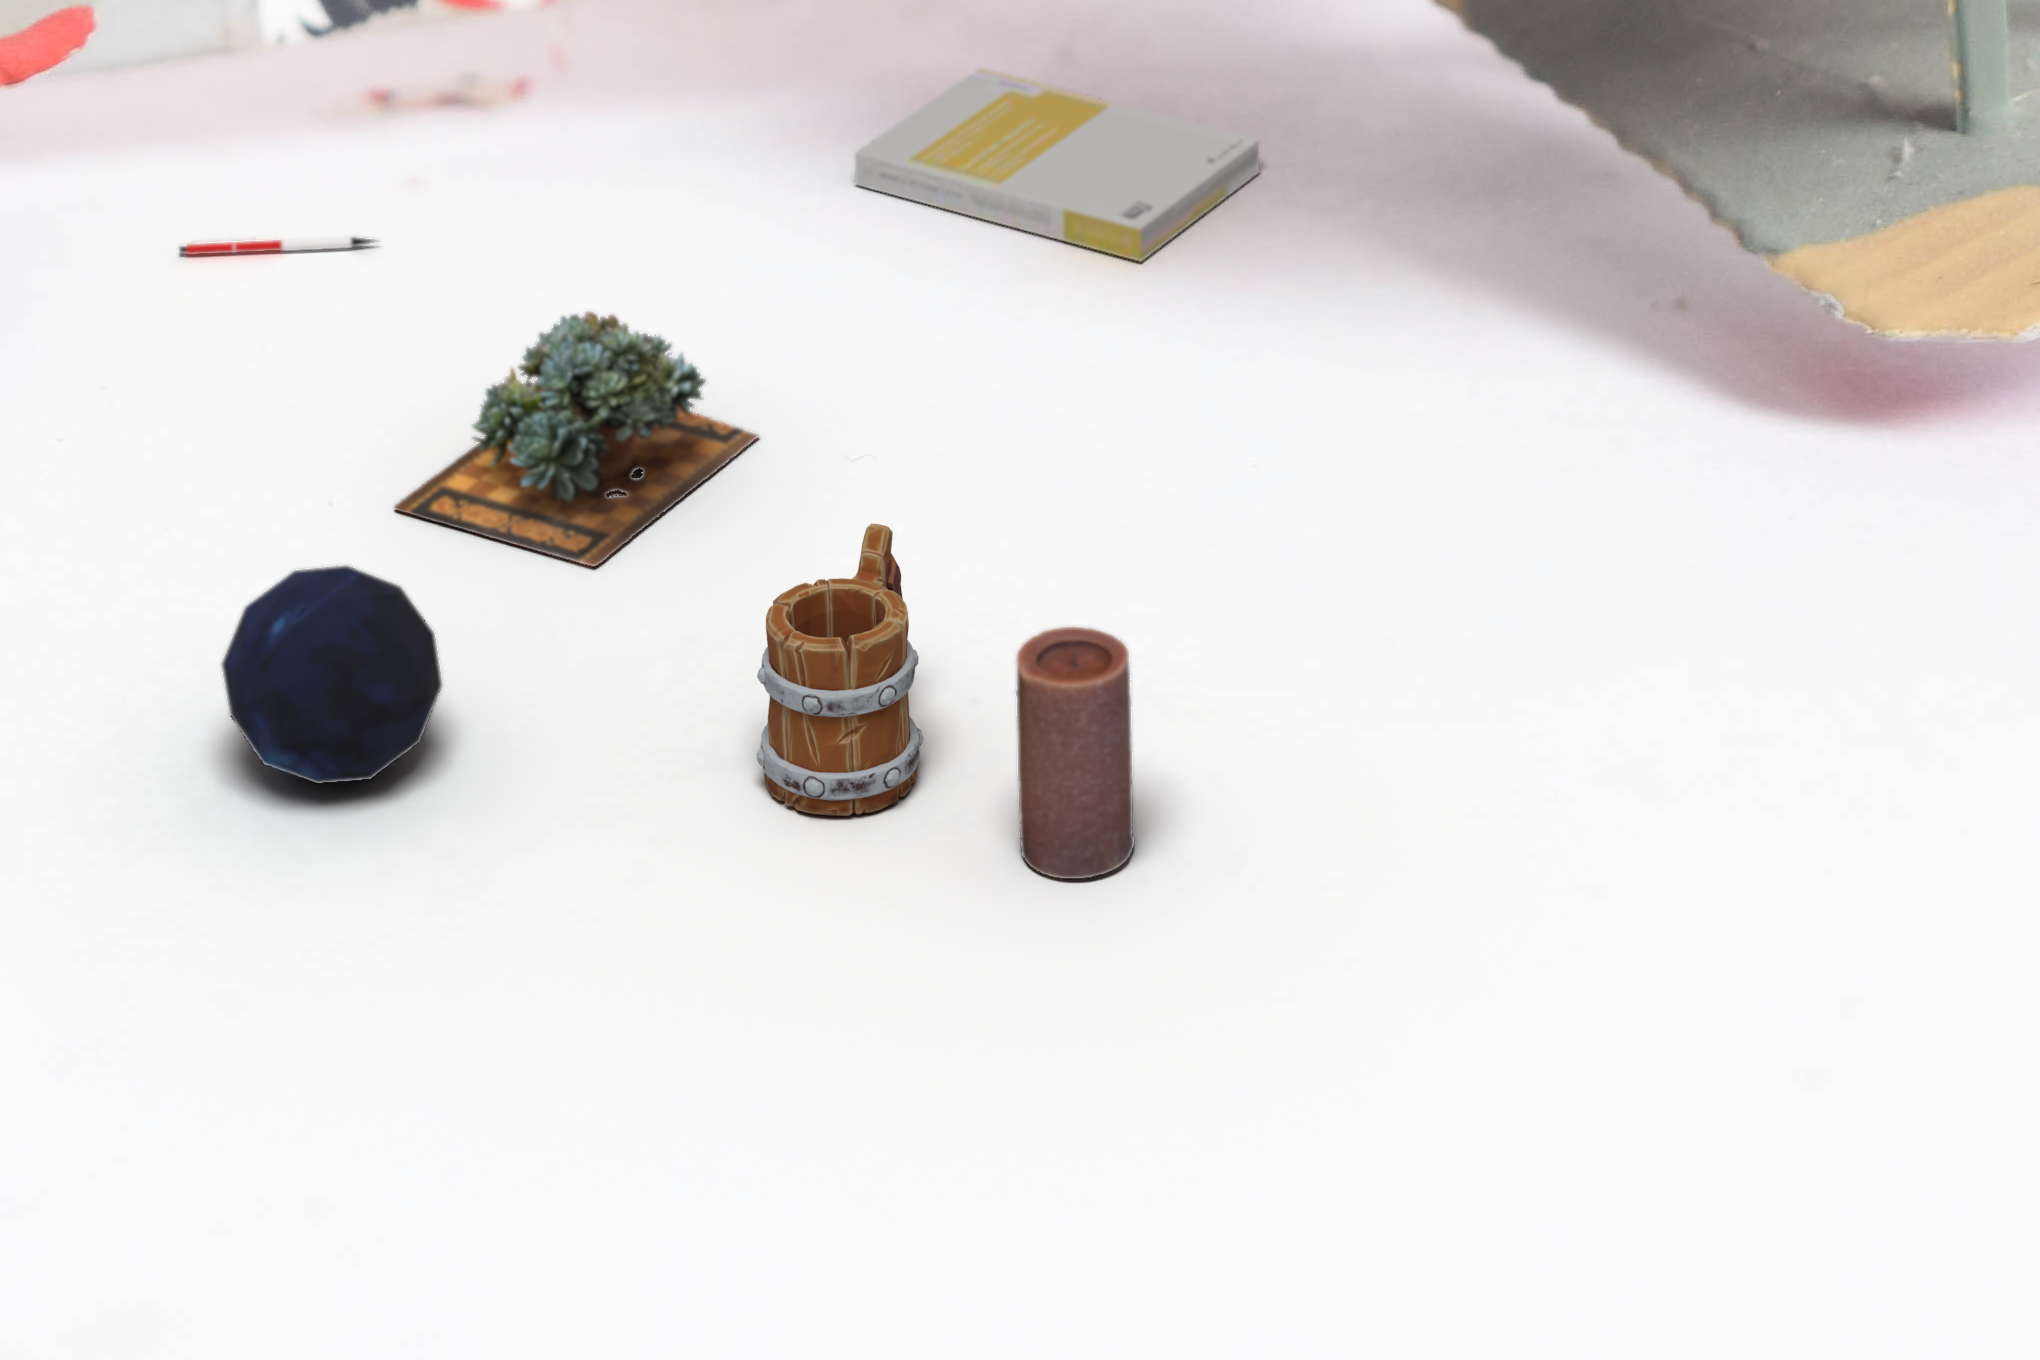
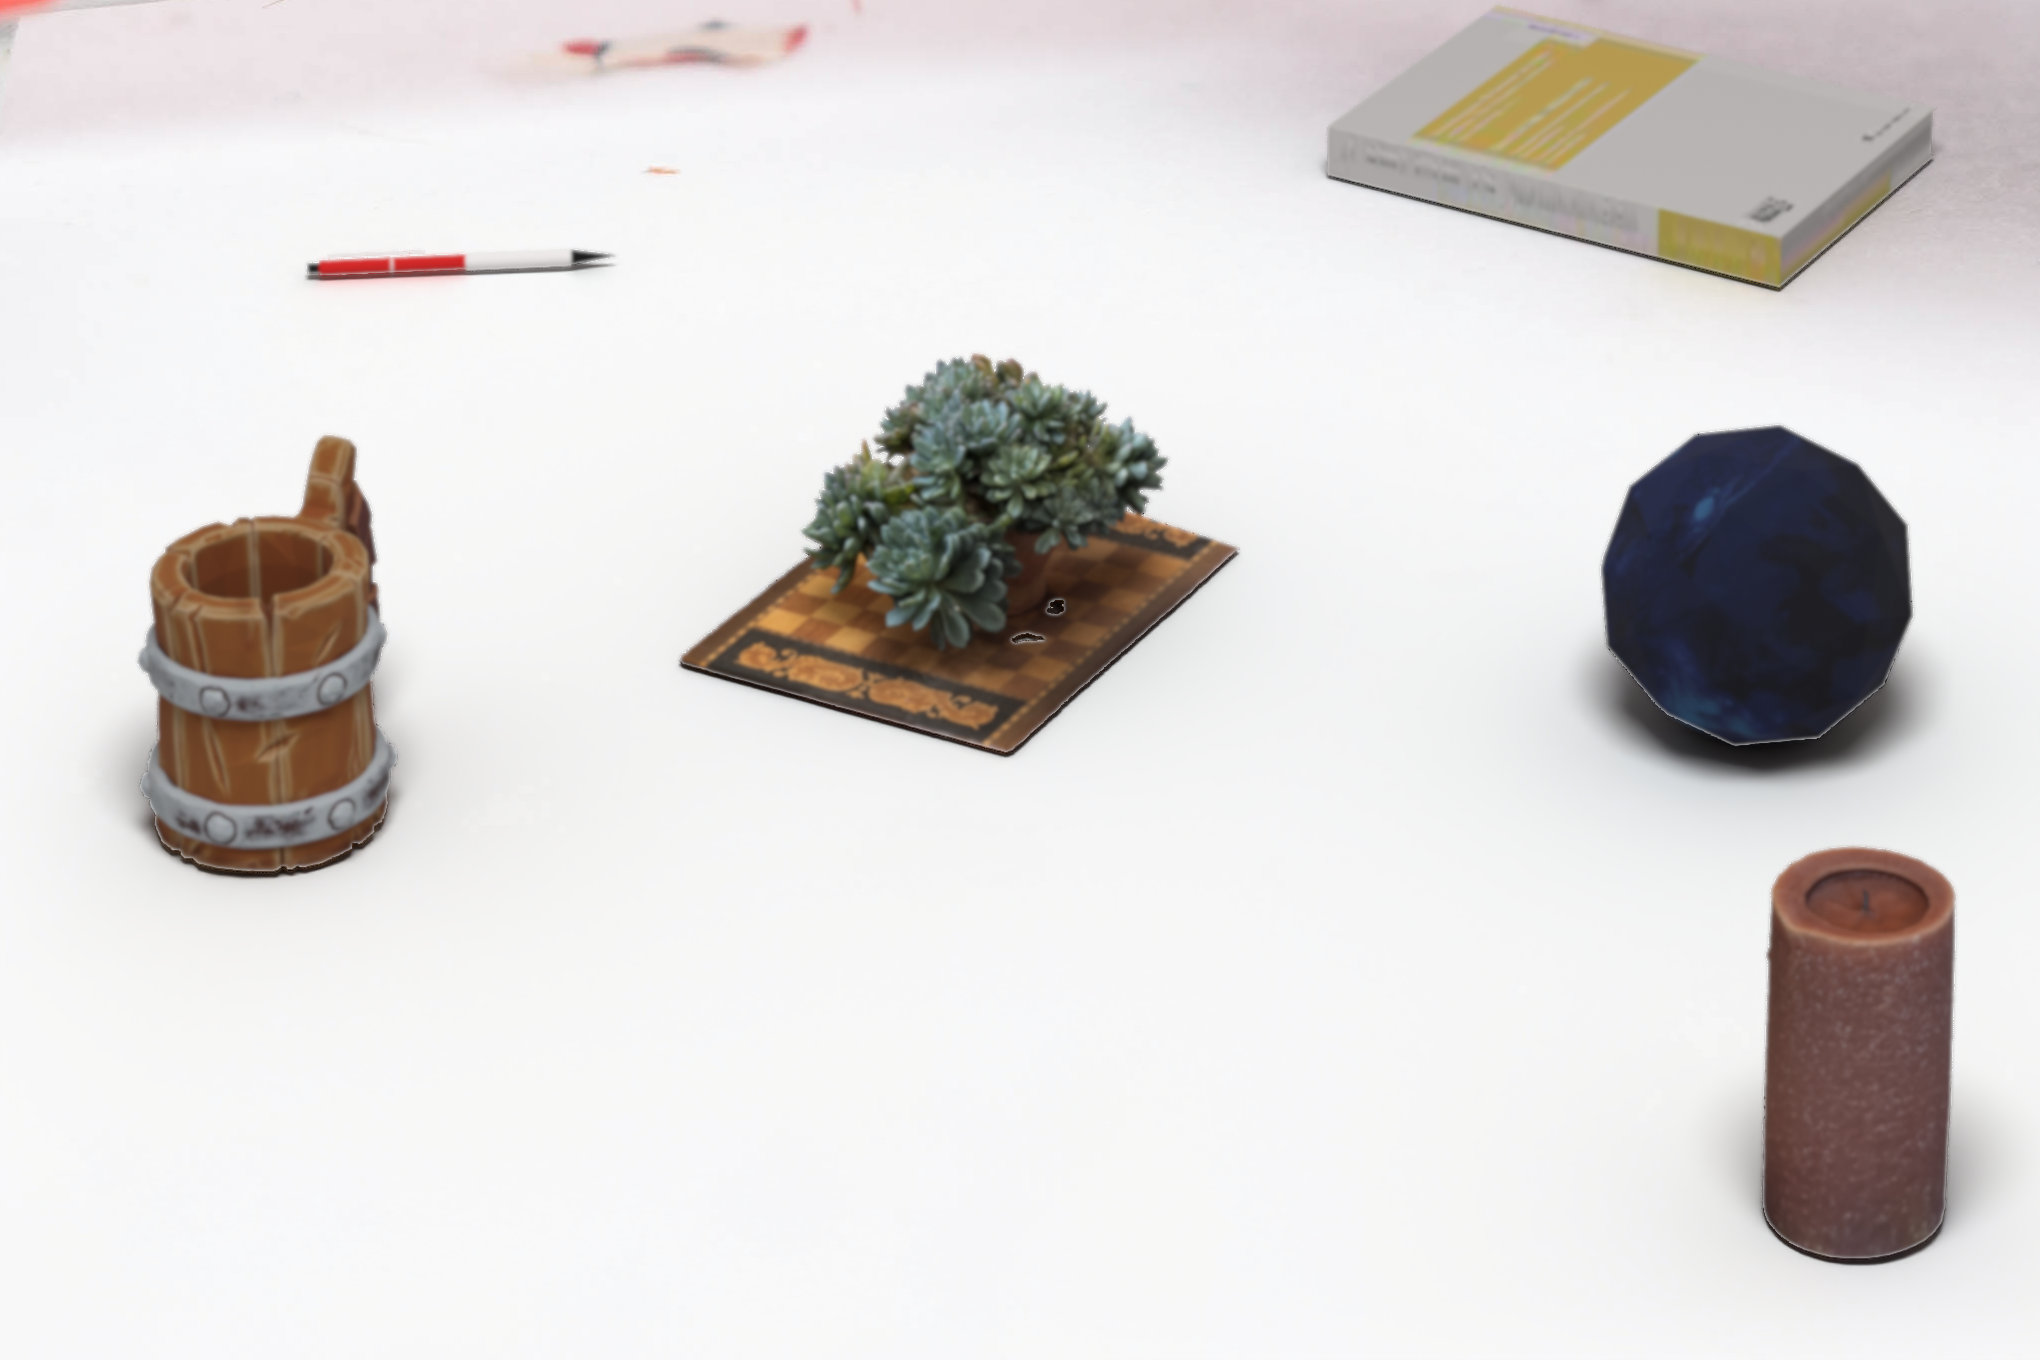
mug: present [756,524,923,816] -> present [138,435,398,872]
decorative orb: present [222,566,442,784] -> present [1601,425,1913,747]

